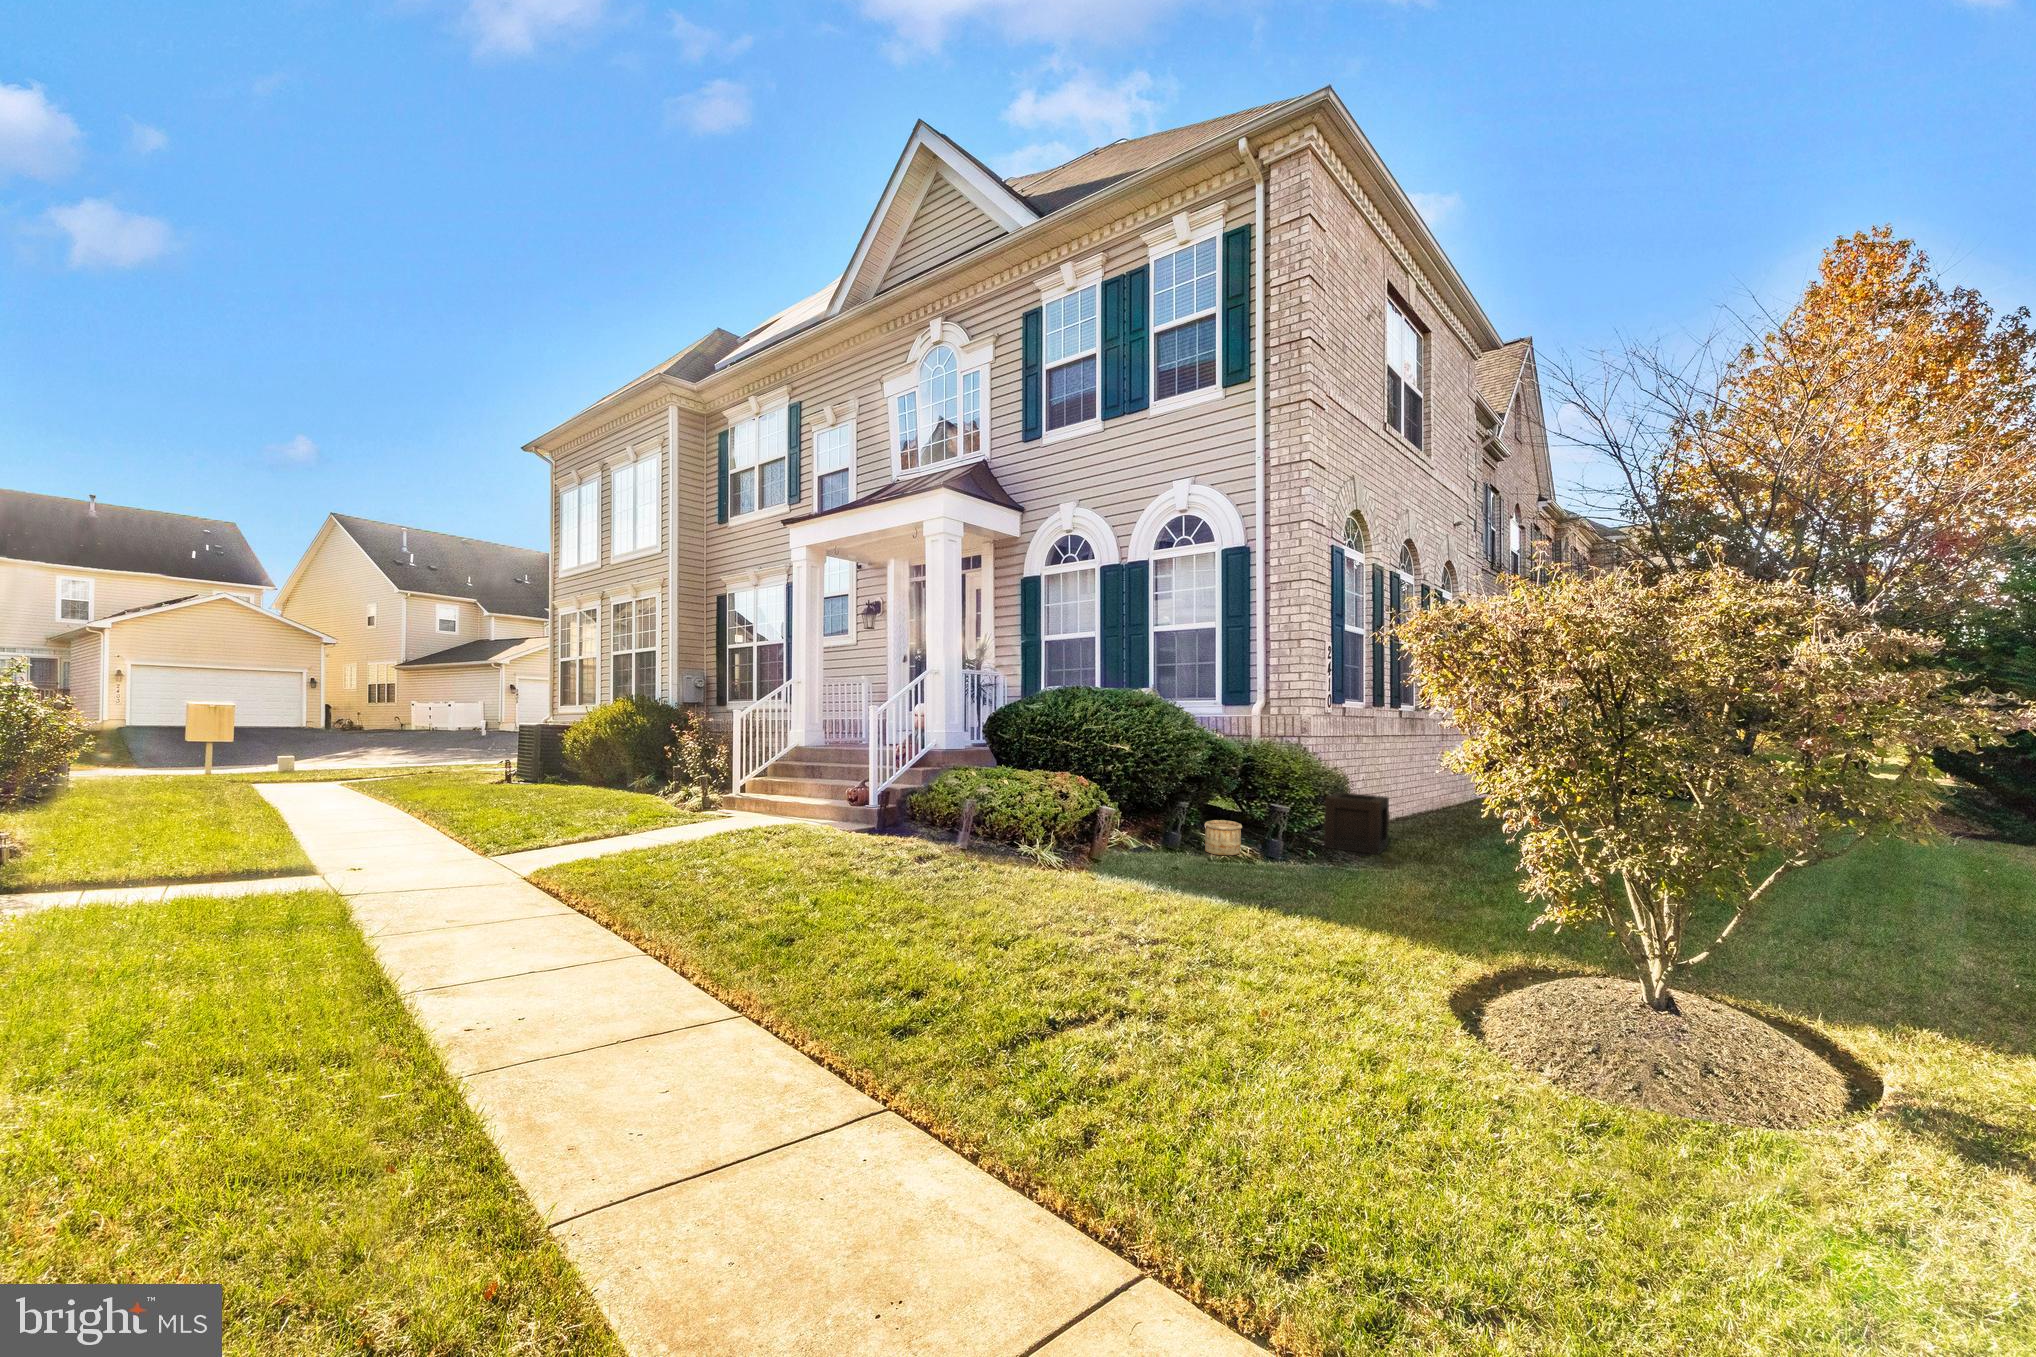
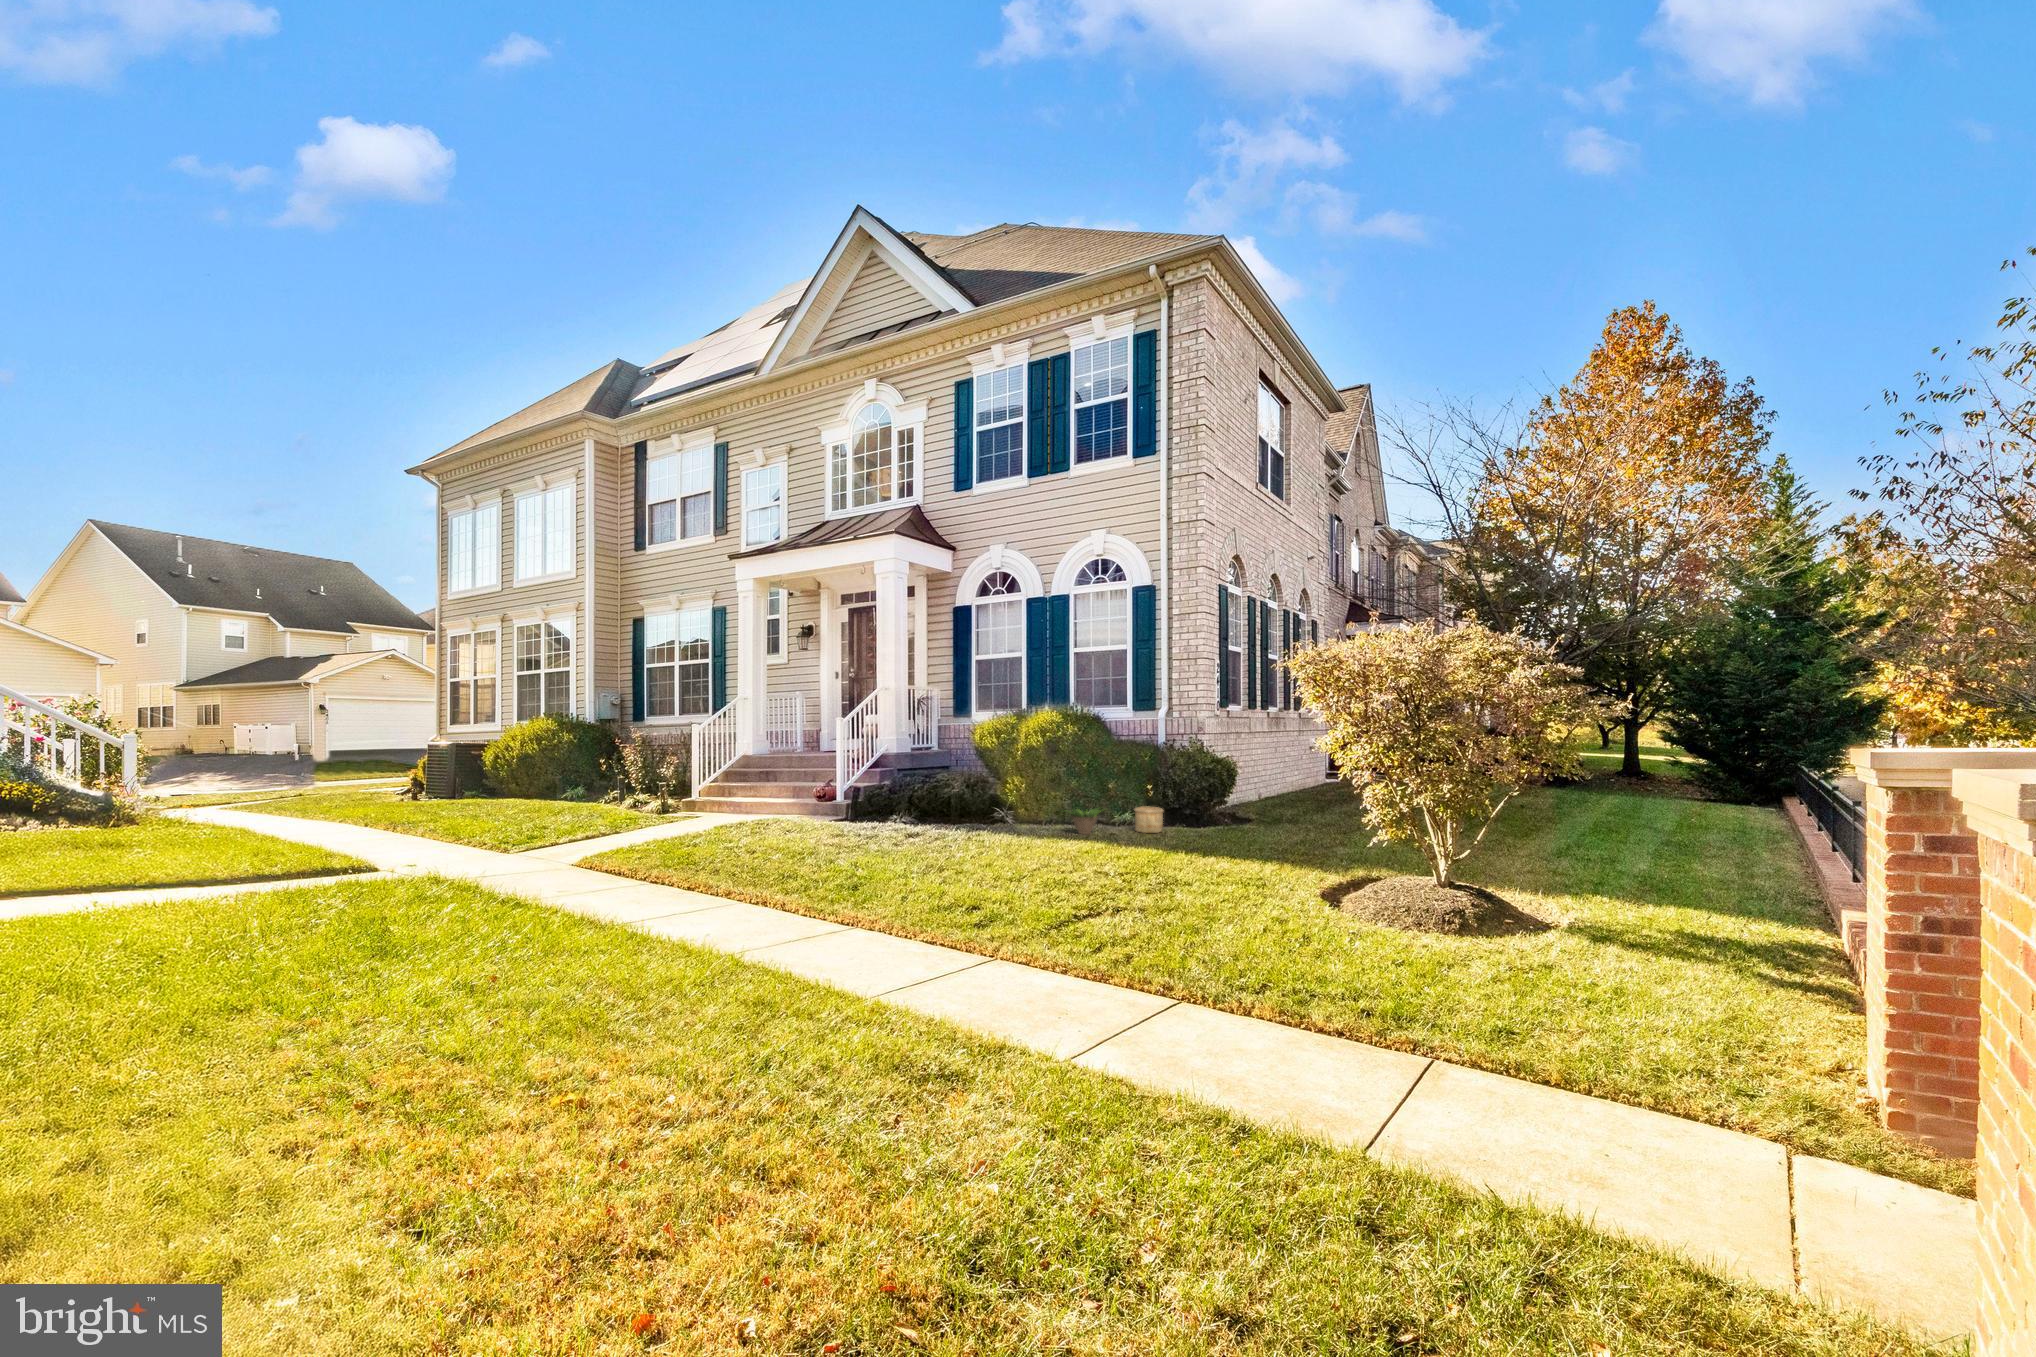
wooden crate: present [1324,793,1389,854] -> none [1223,782,1270,828]
decorative plant: none [1108,819,1169,853] -> present [1072,808,1101,834]

